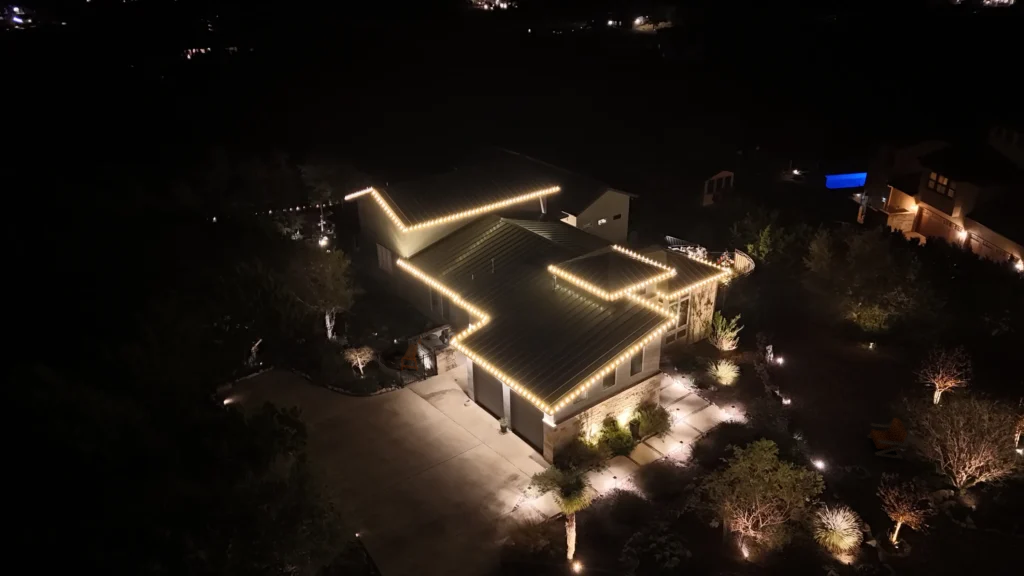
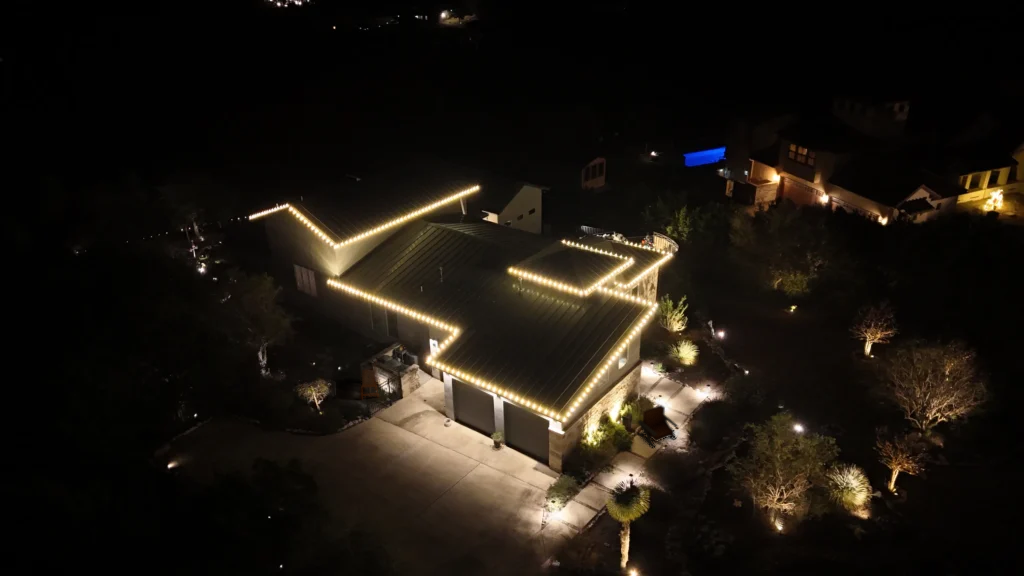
lounge chair: present [868,418,908,458] -> present [638,405,678,448]

